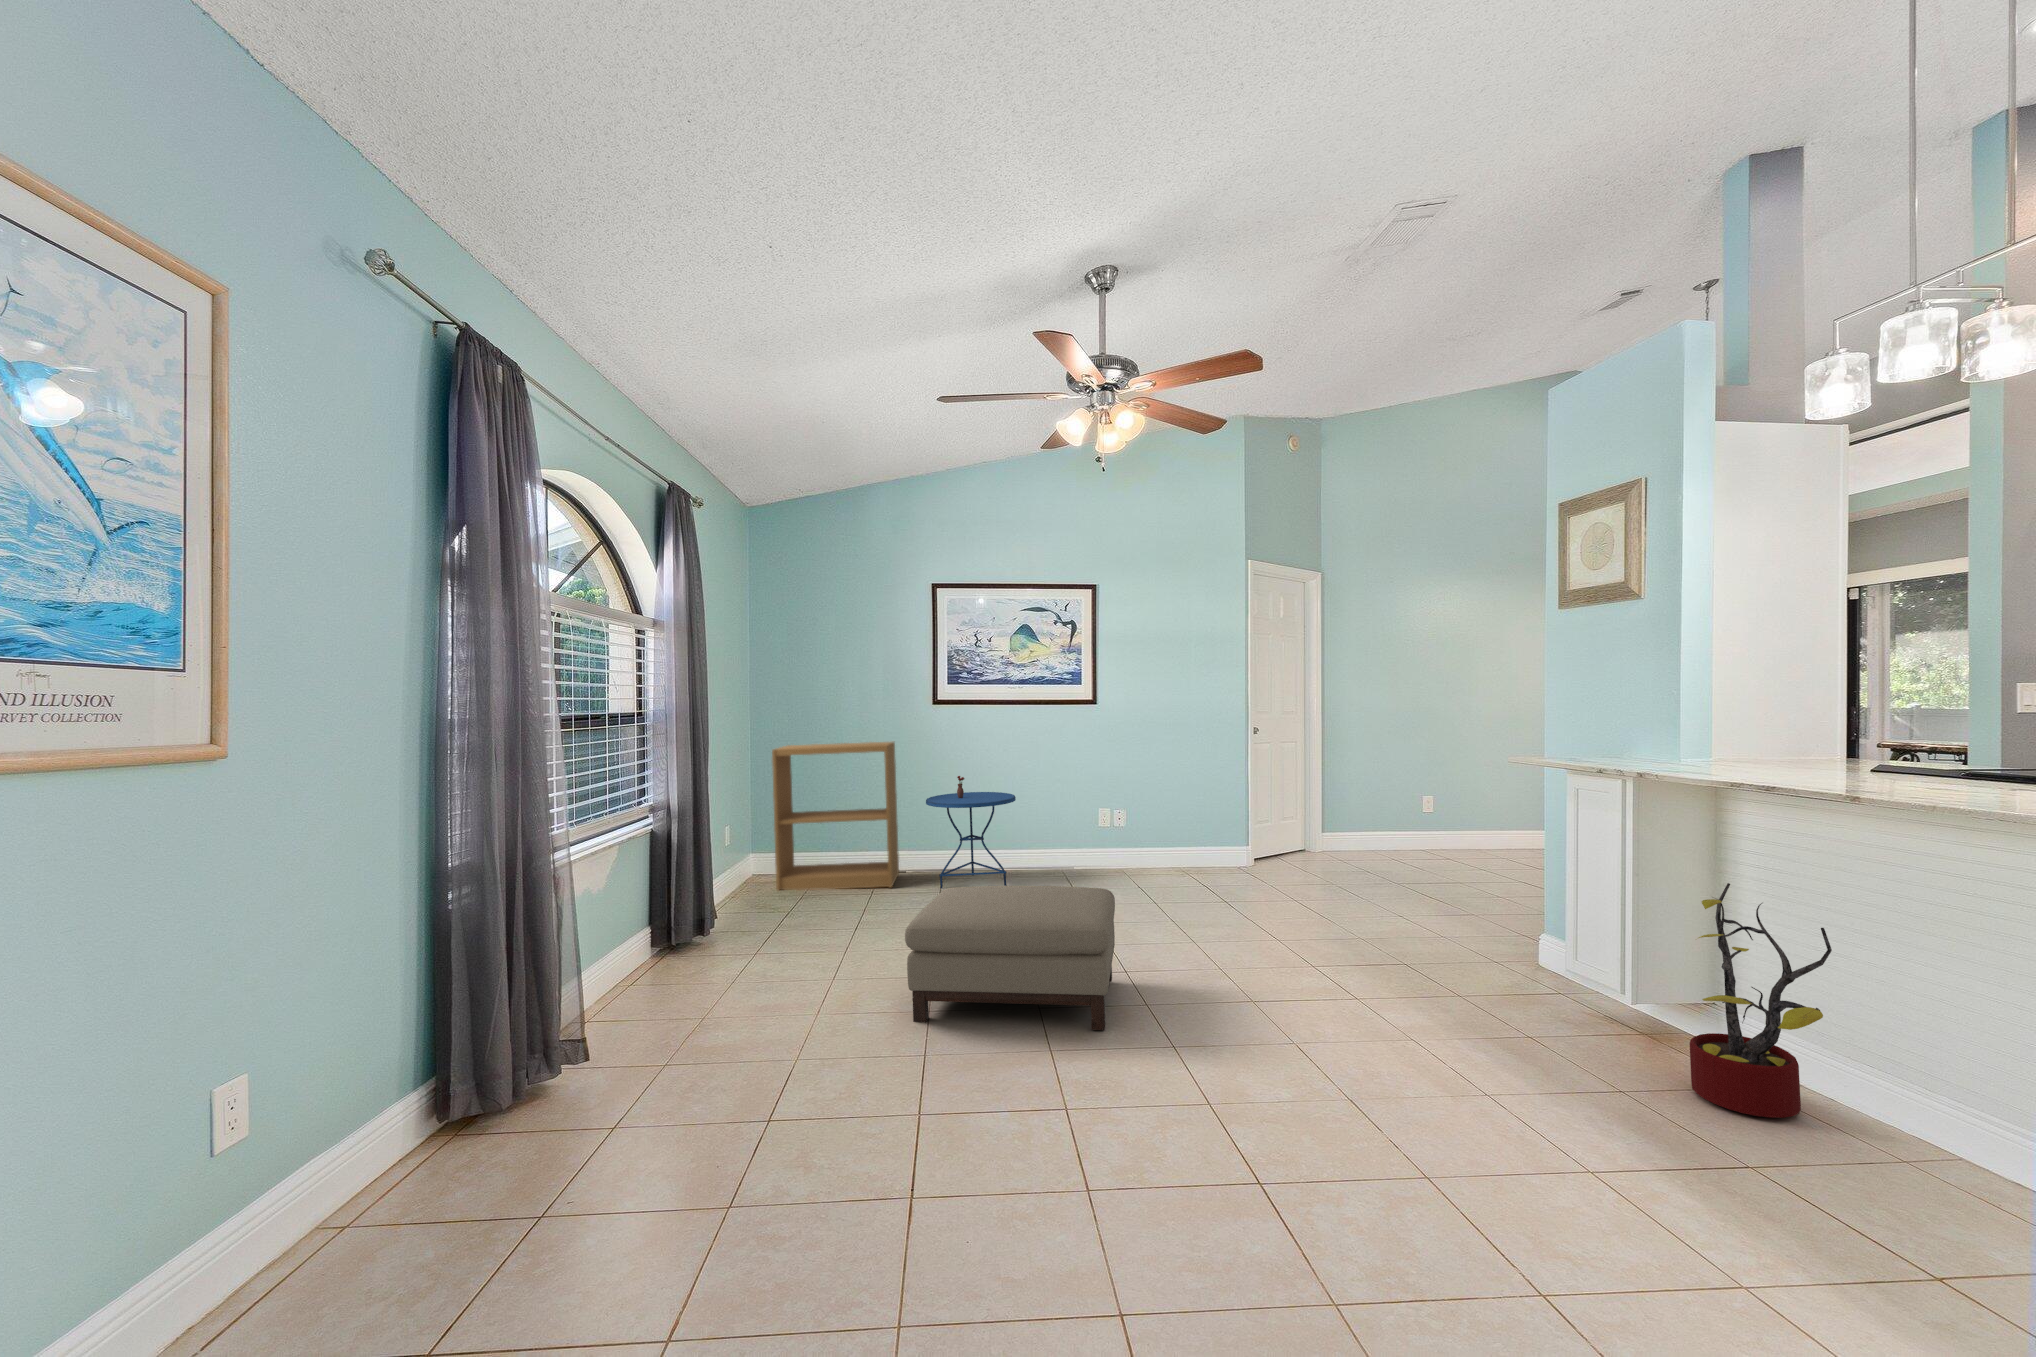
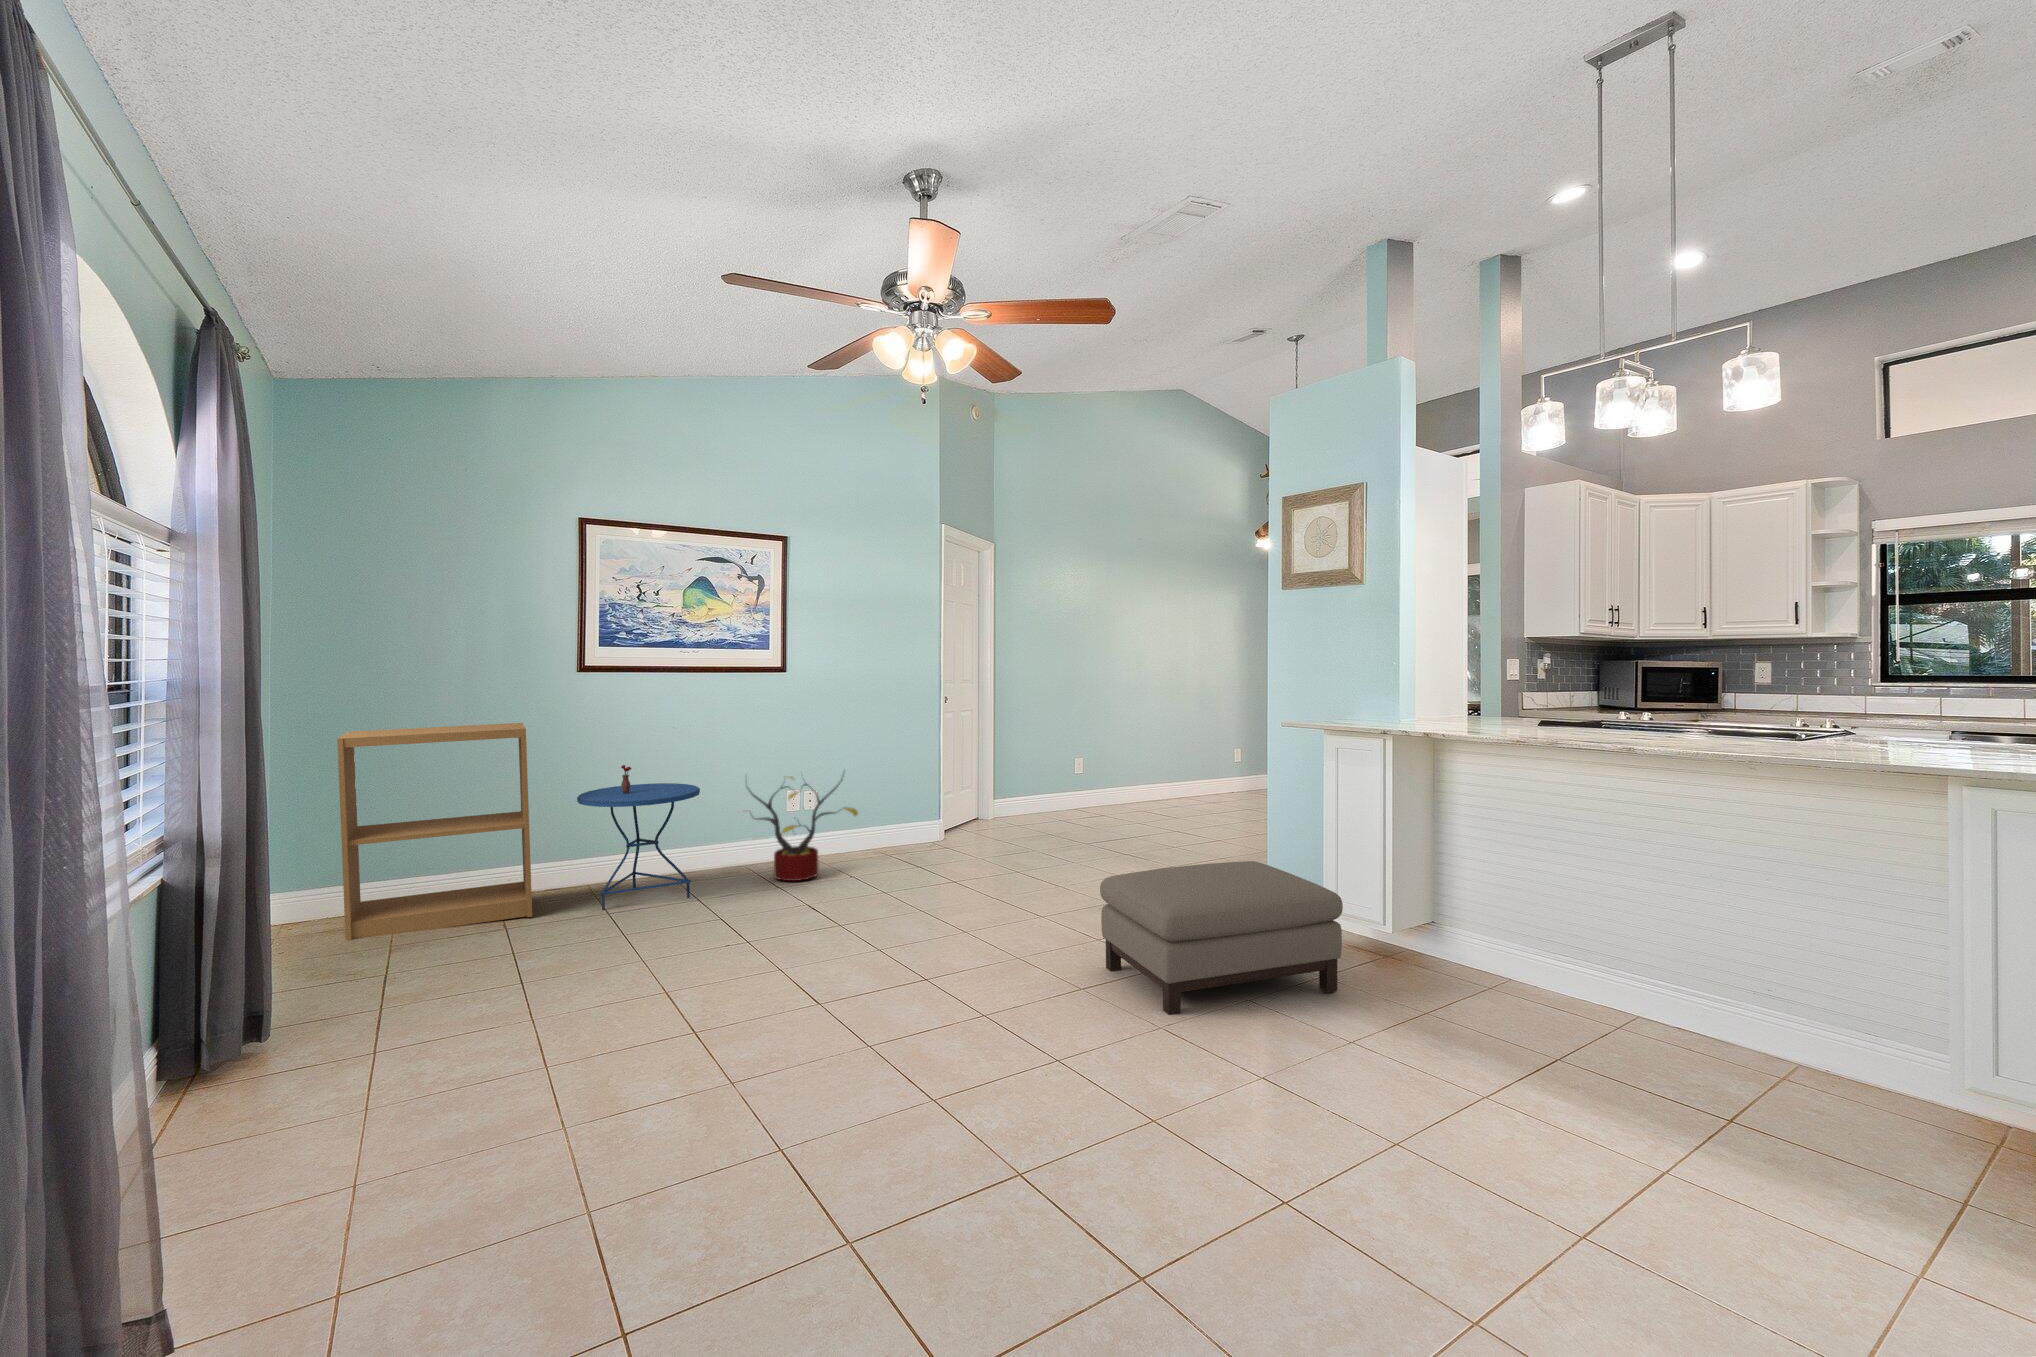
decorative plant: present [1690,883,1832,1118] -> present [748,773,858,881]
ottoman: present [905,886,1115,1030] -> present [1100,861,1343,1015]

